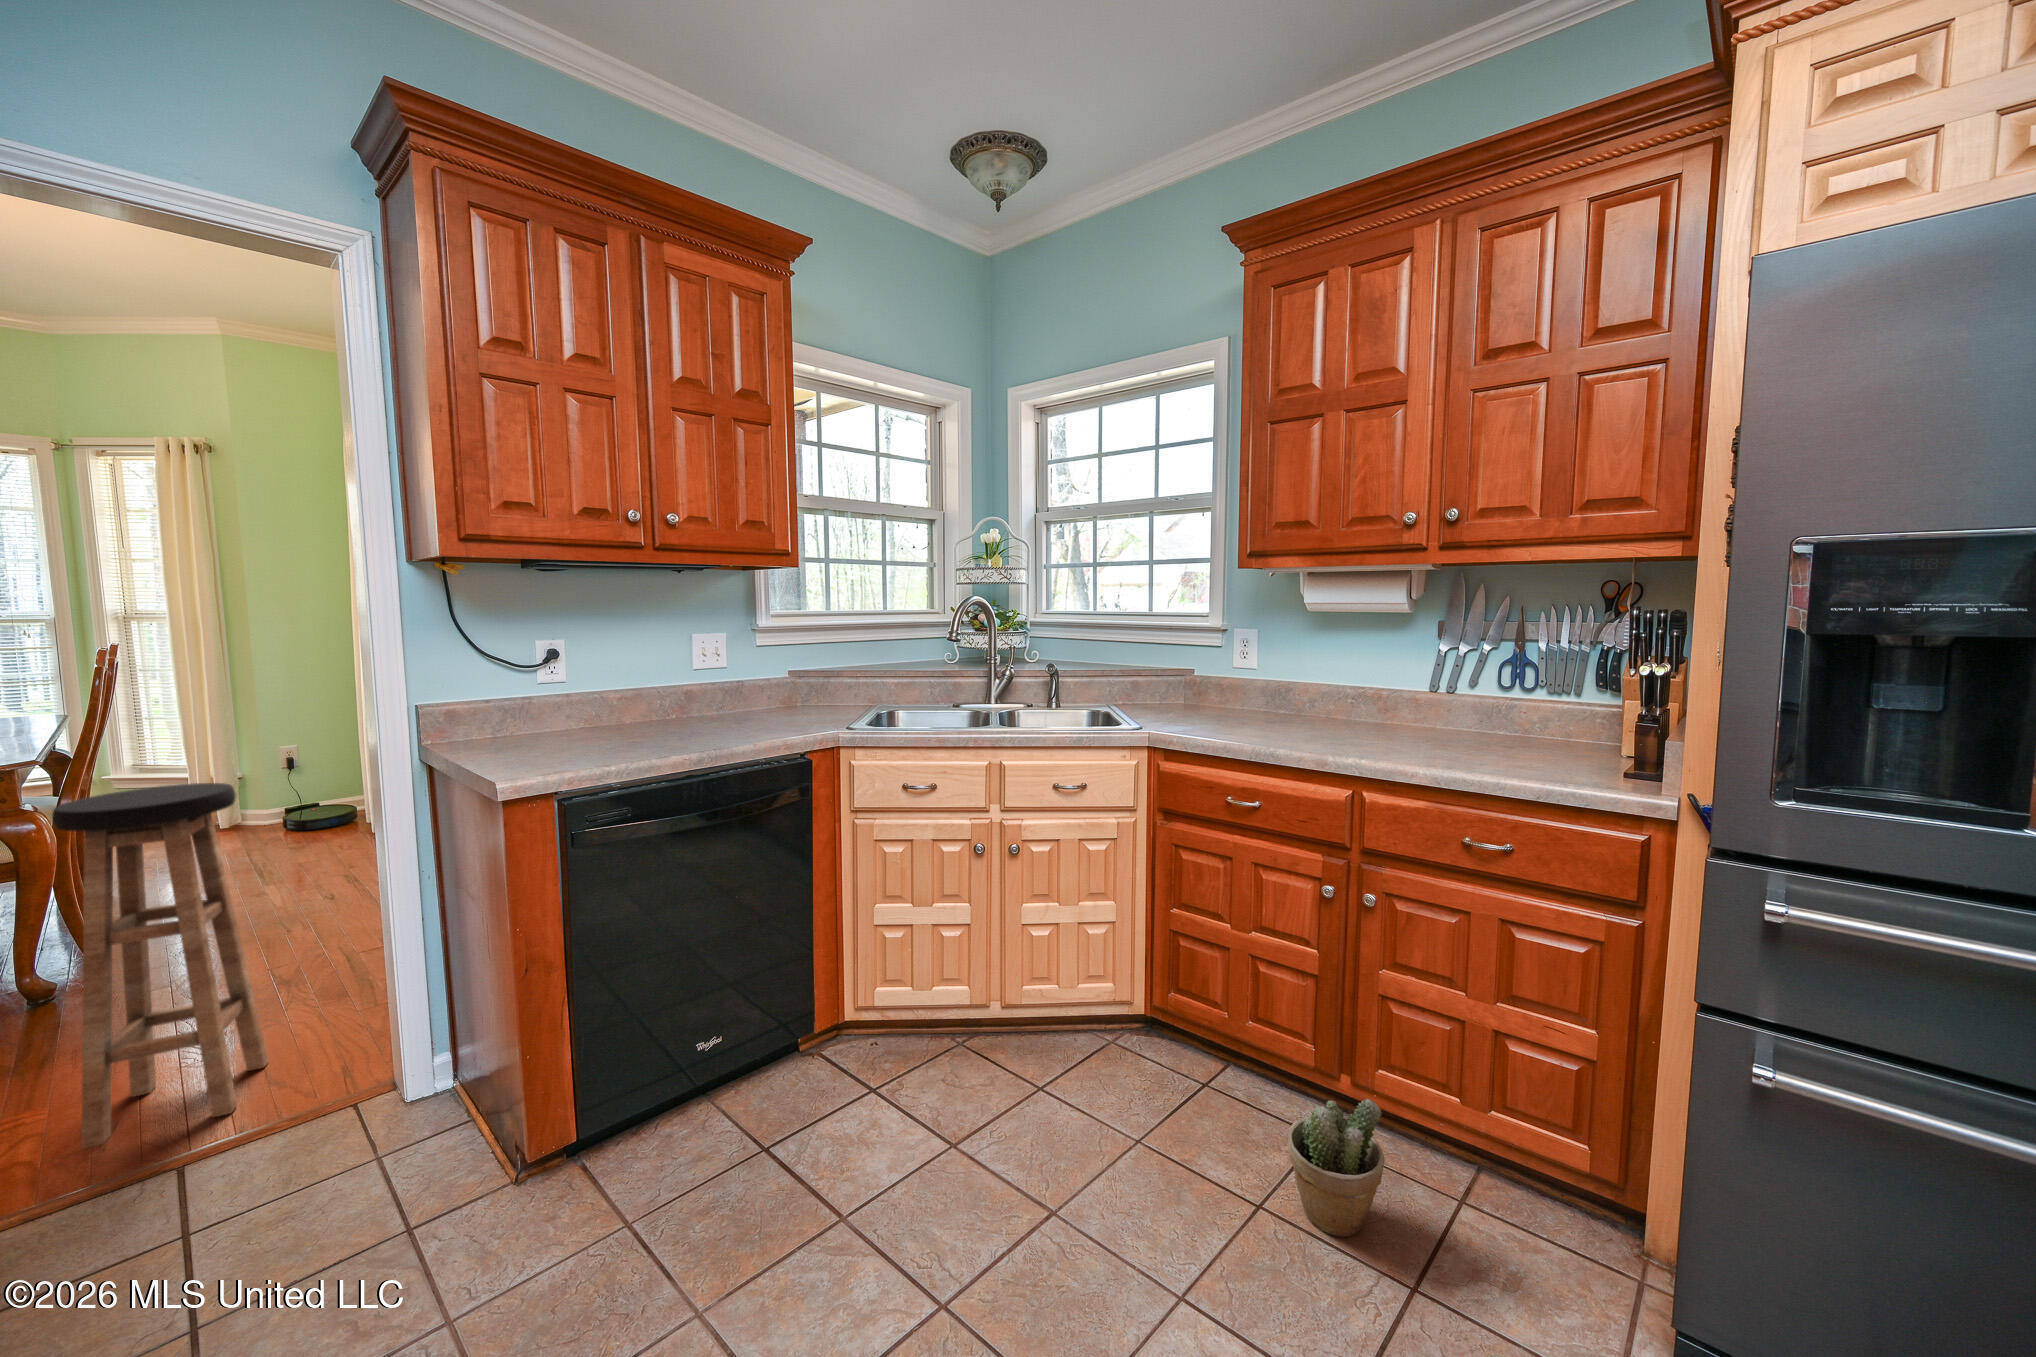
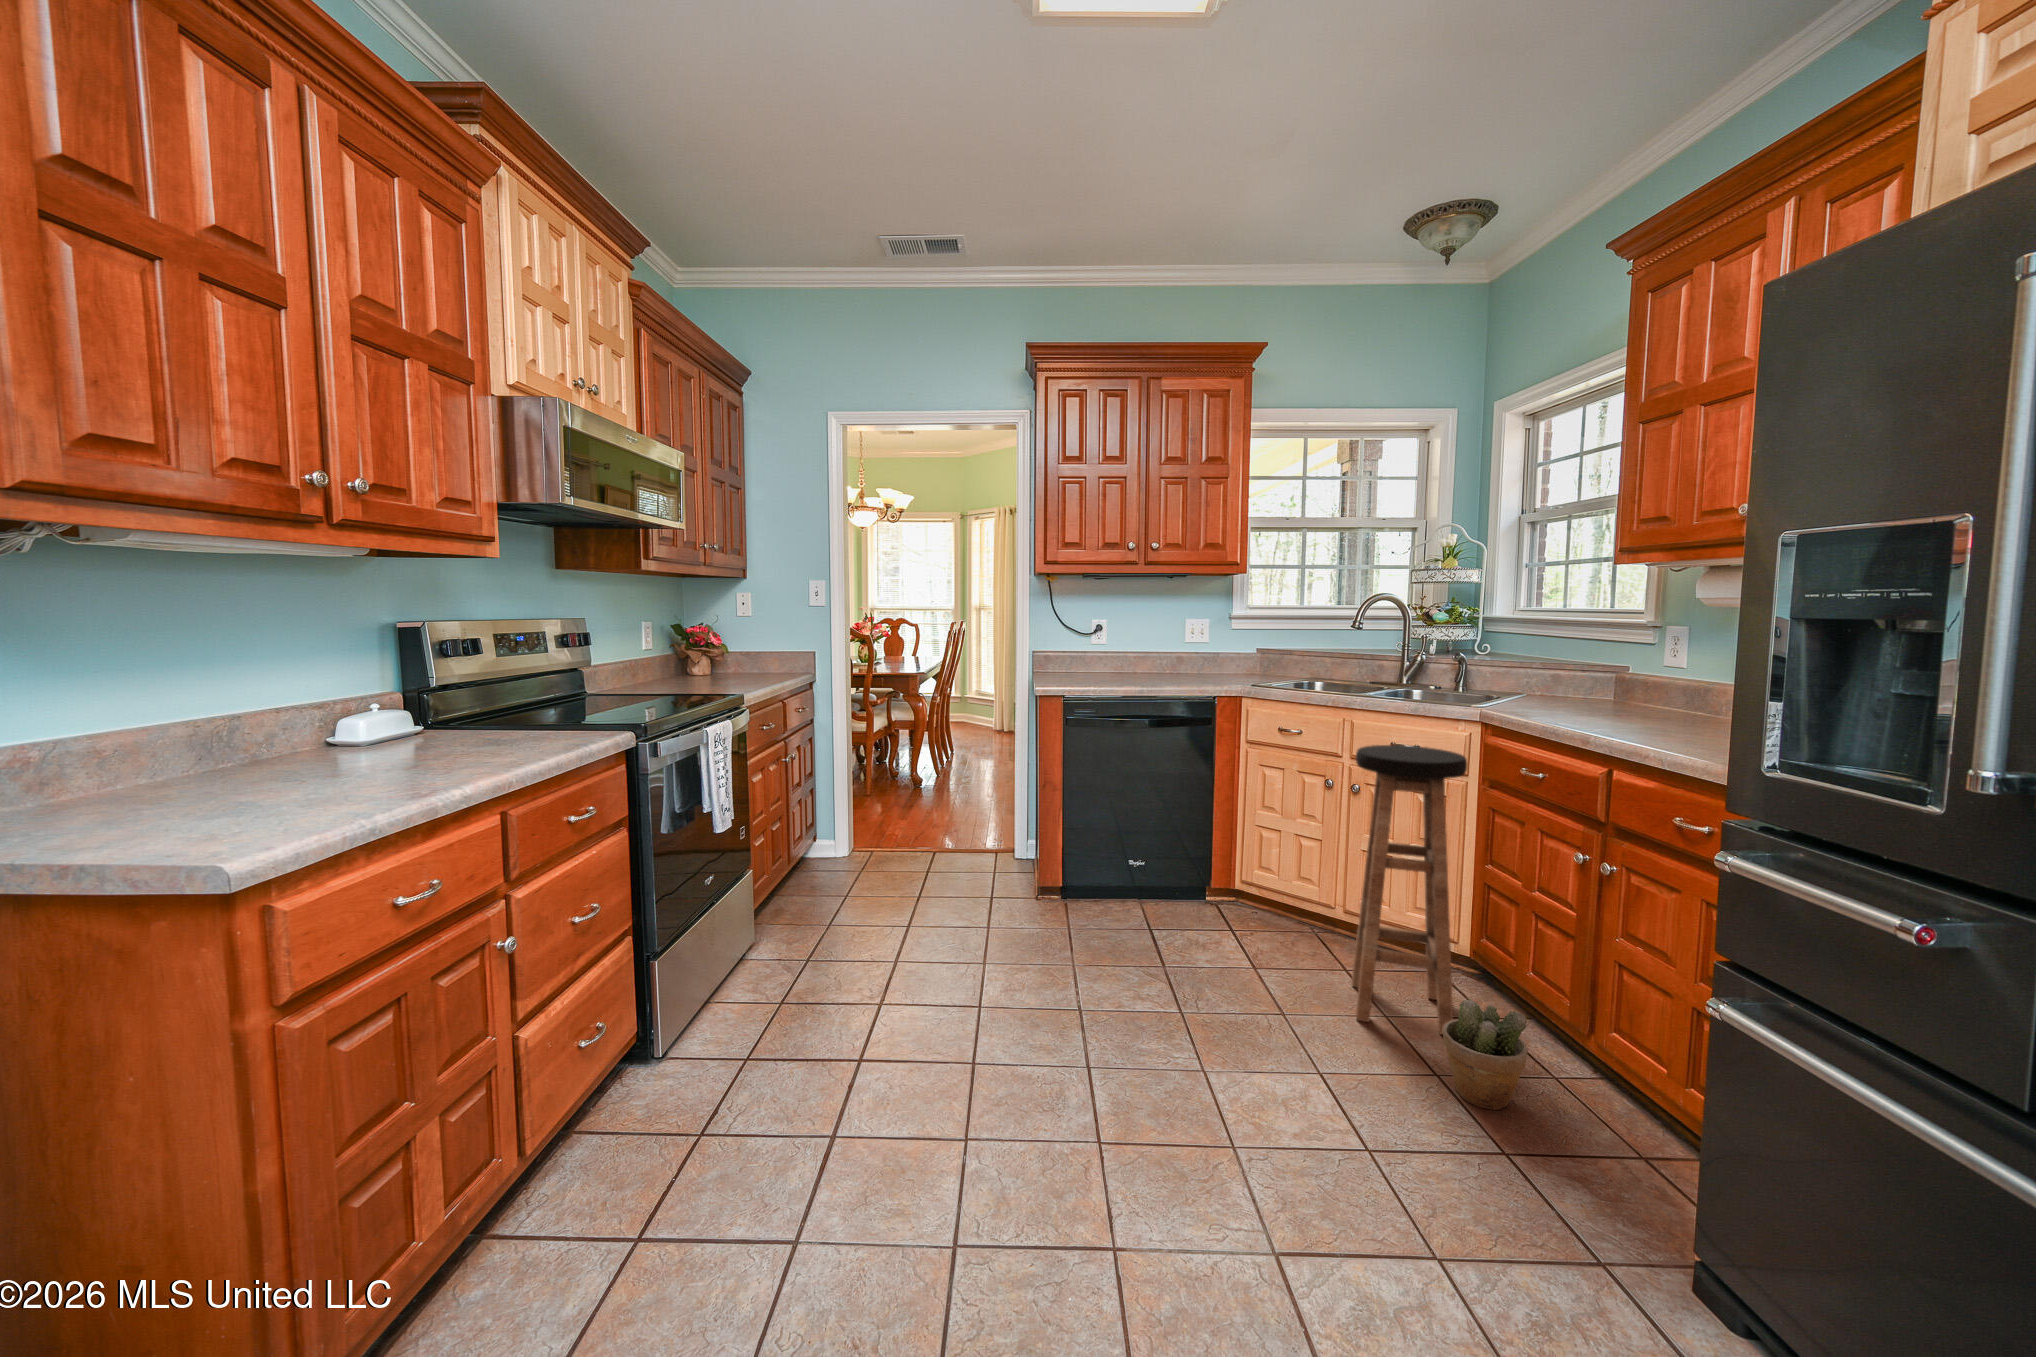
bar stool: present [52,783,268,1149] -> present [1352,745,1467,1035]

